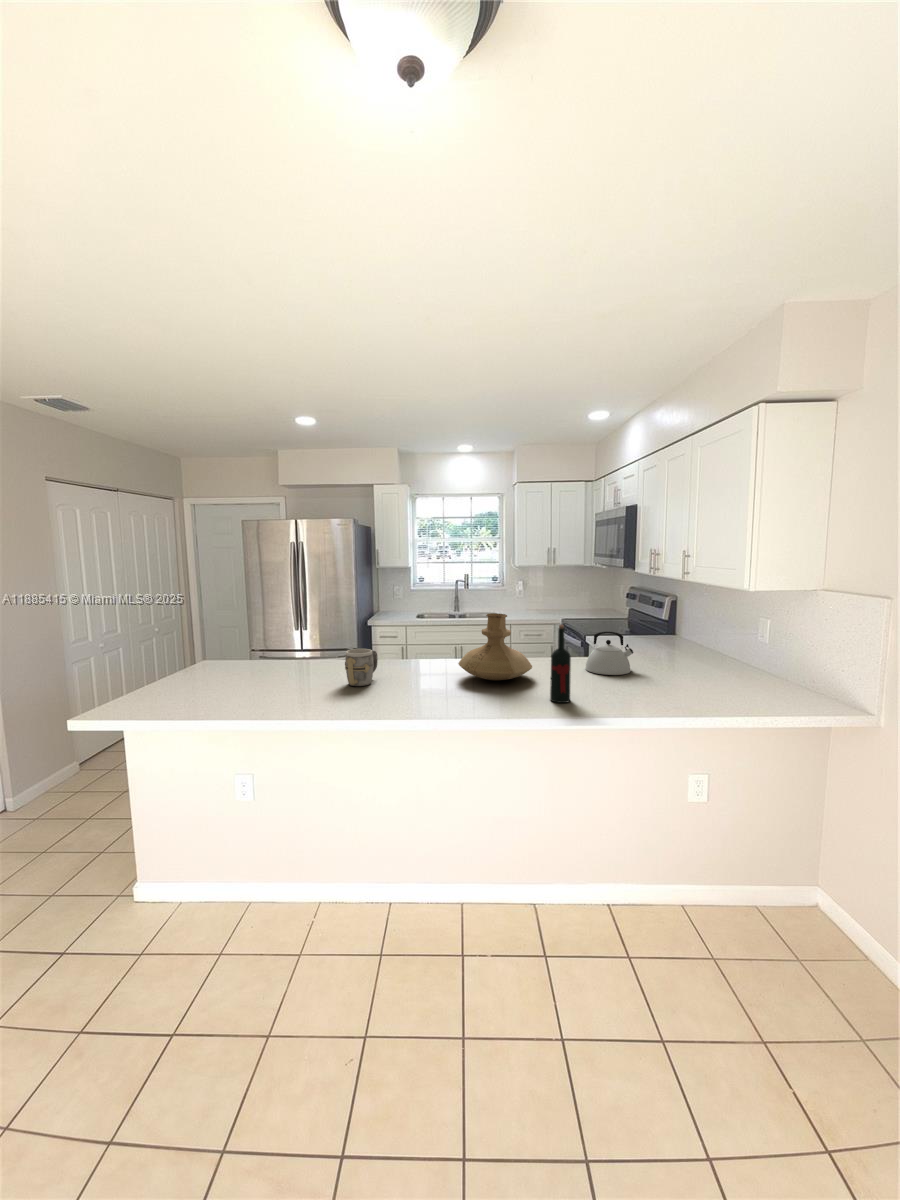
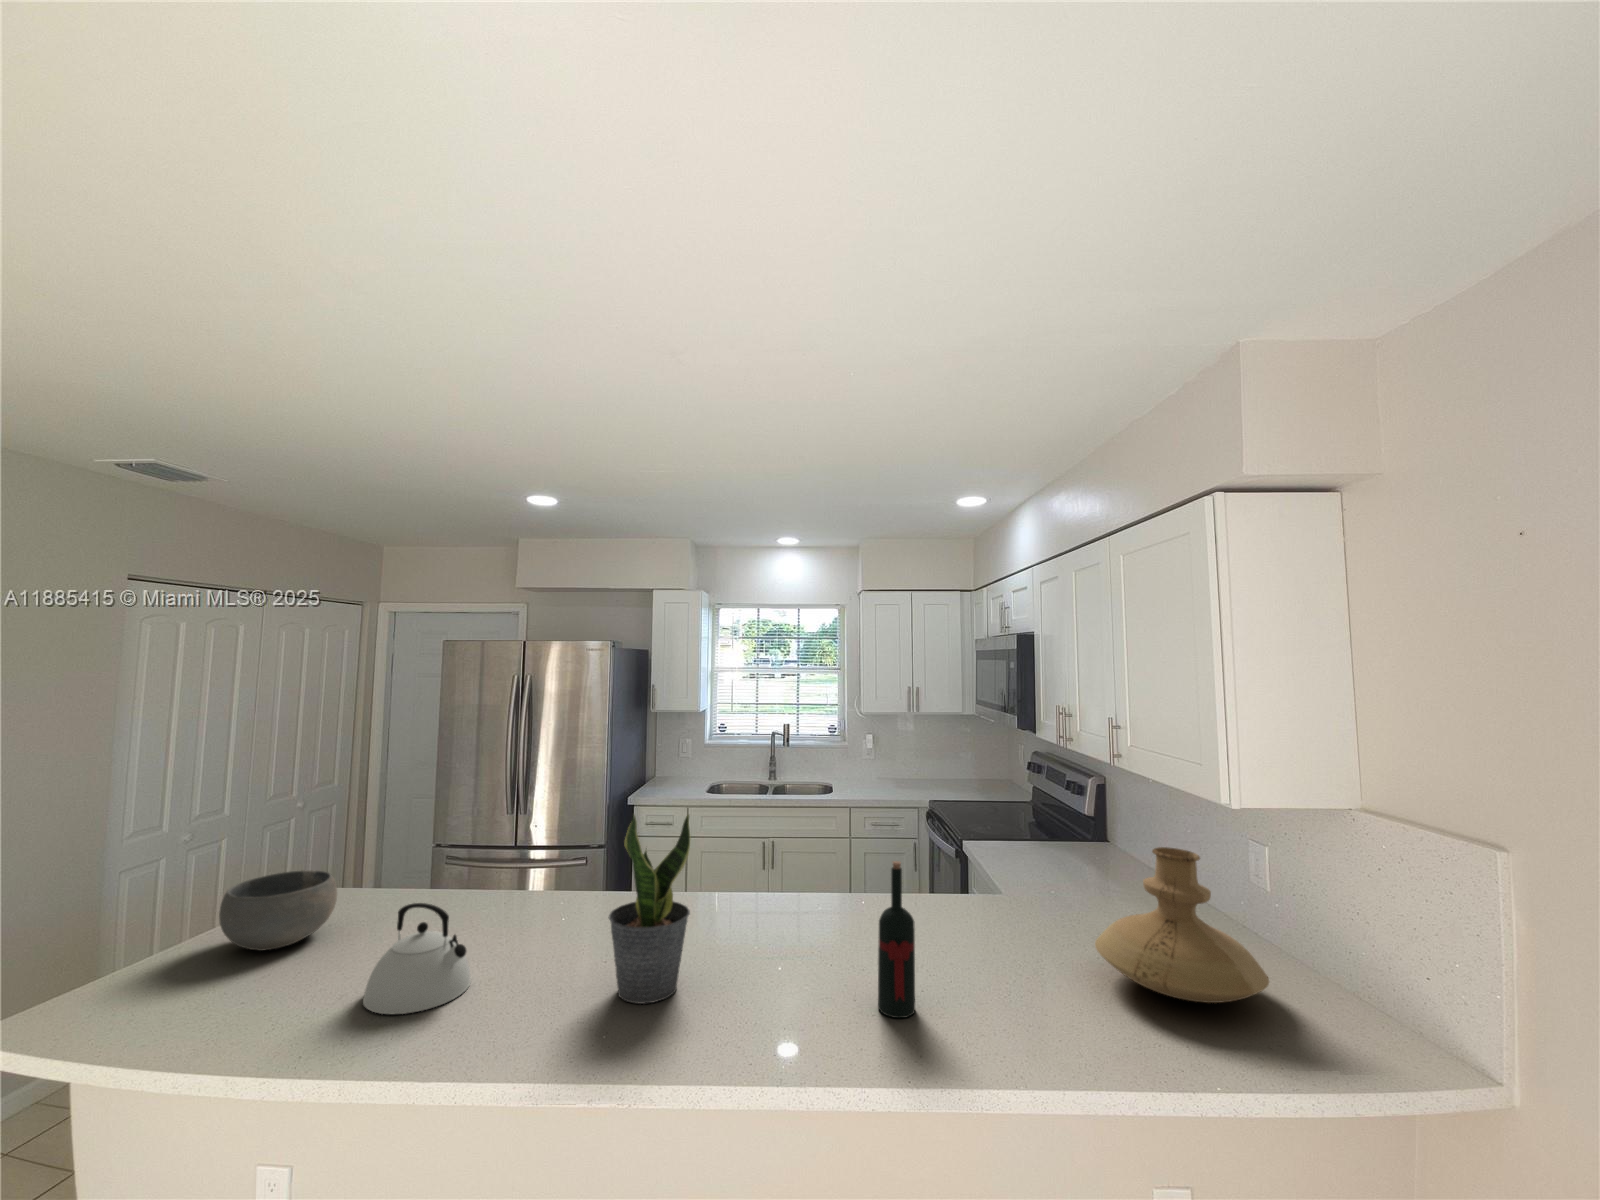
potted plant: none [401,602,445,701] -> present [608,815,690,1004]
vase: present [458,613,532,680] -> present [1095,847,1269,1003]
kettle: present [585,631,633,675] -> present [363,903,471,1014]
bowl: none [175,648,234,687] -> present [219,870,337,951]
mug: present [345,649,378,686] -> none [522,881,588,957]

